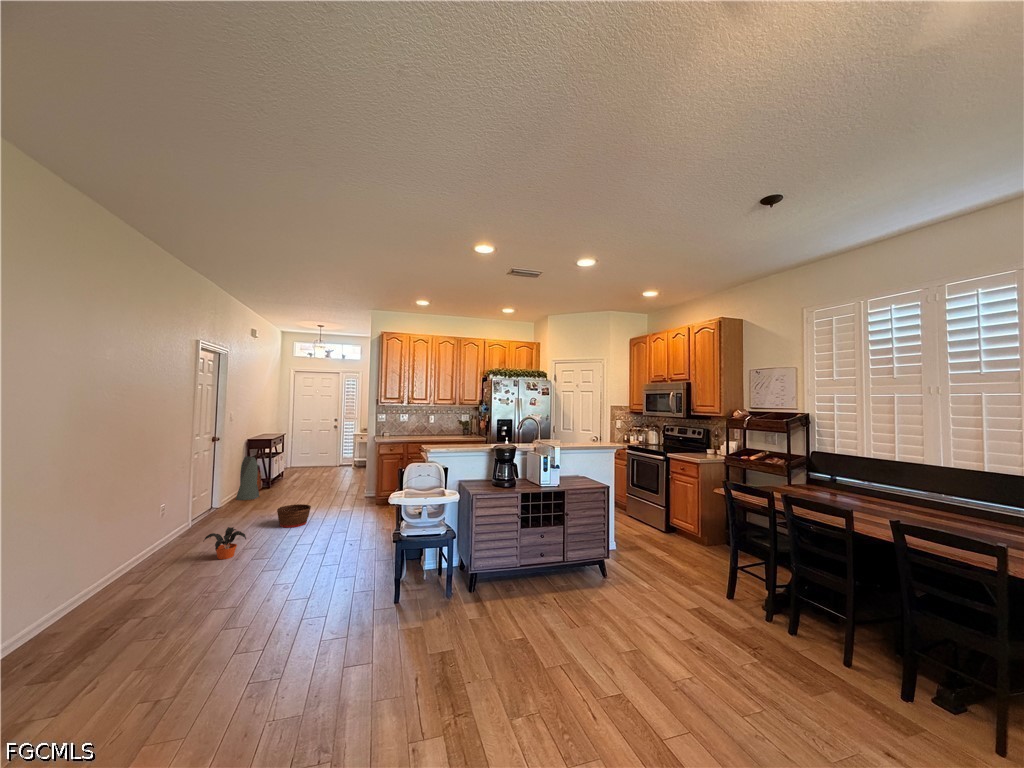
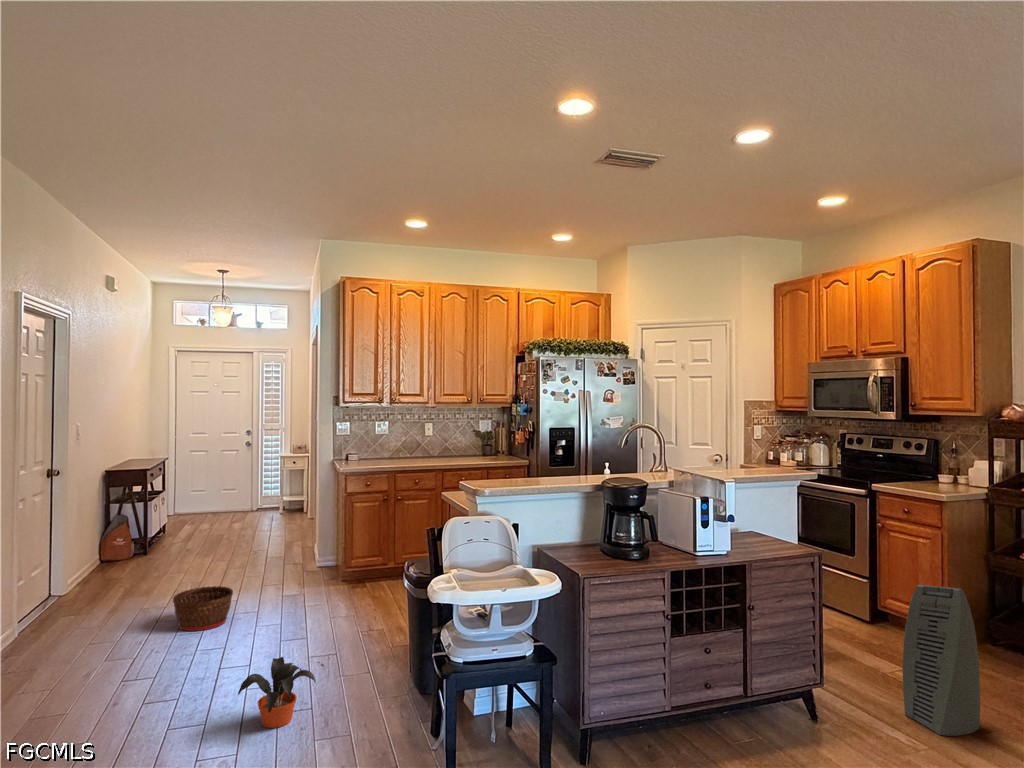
air purifier: present [236,456,259,500] -> present [903,585,980,736]
potted plant: present [204,527,246,559] -> present [238,657,315,728]

